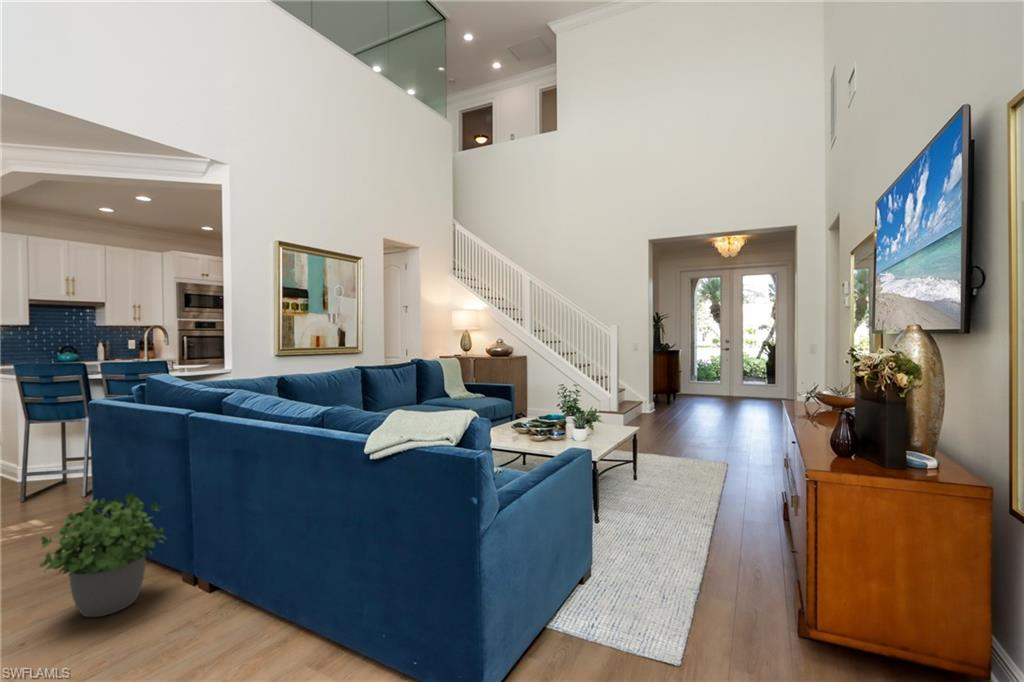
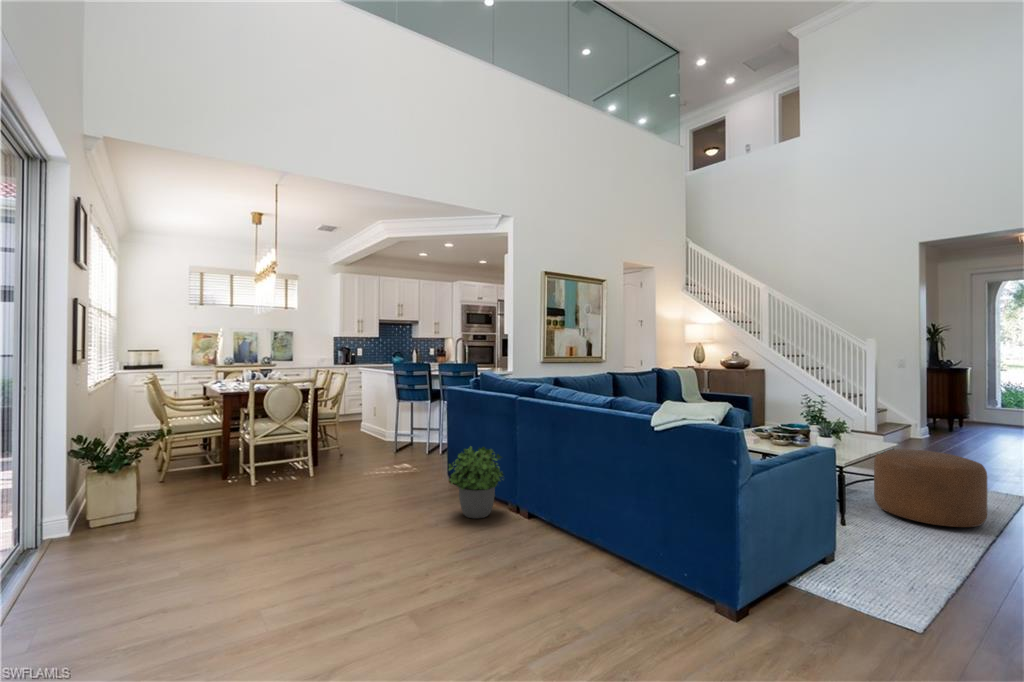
ottoman: none [622,433,710,508] -> present [874,449,987,527]

